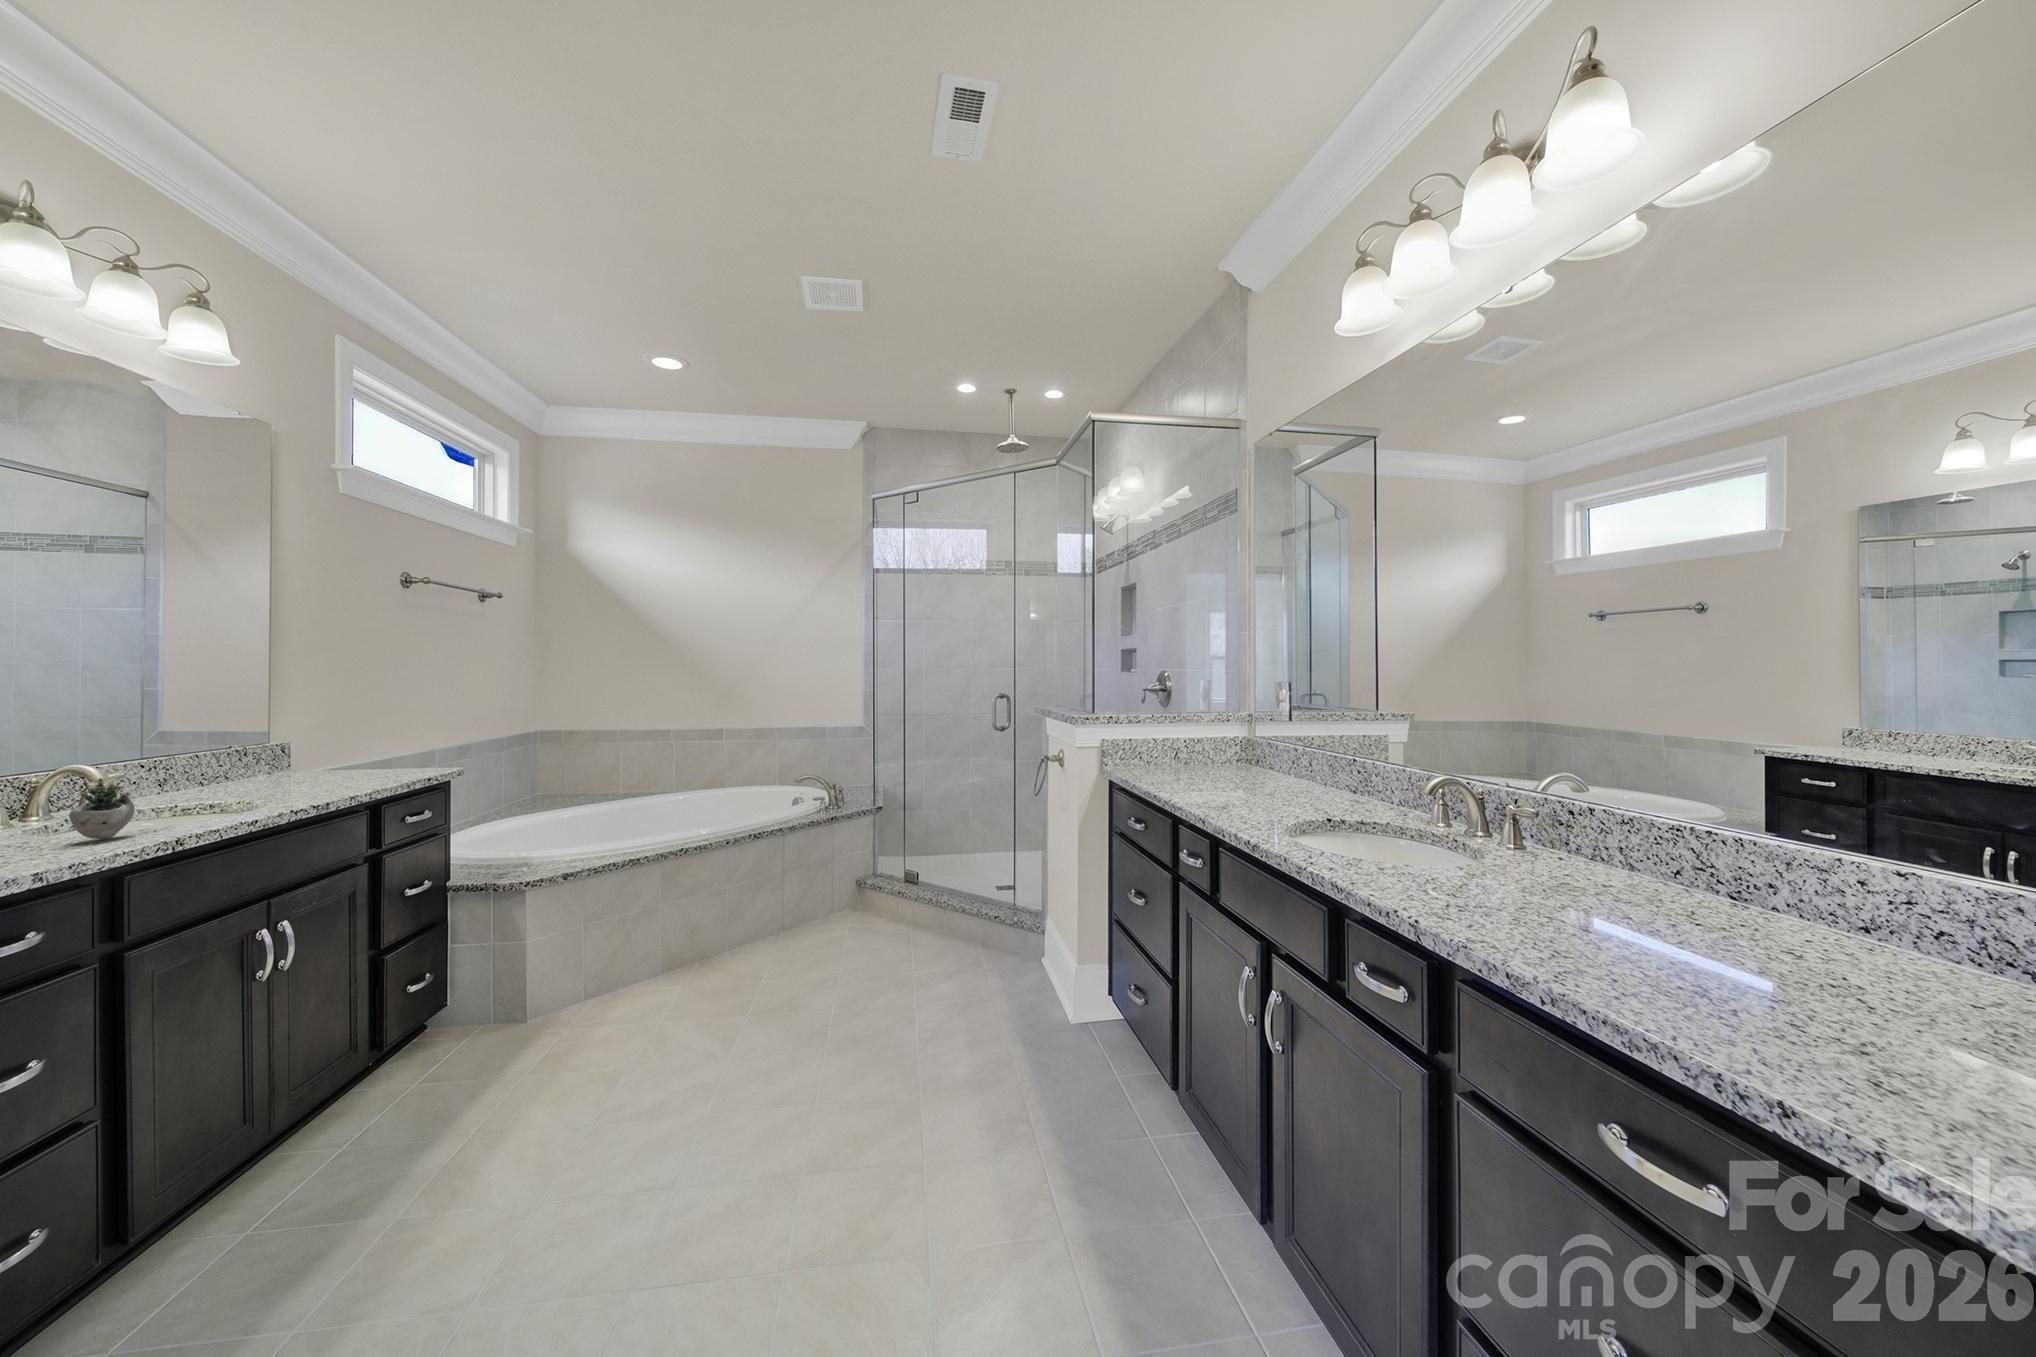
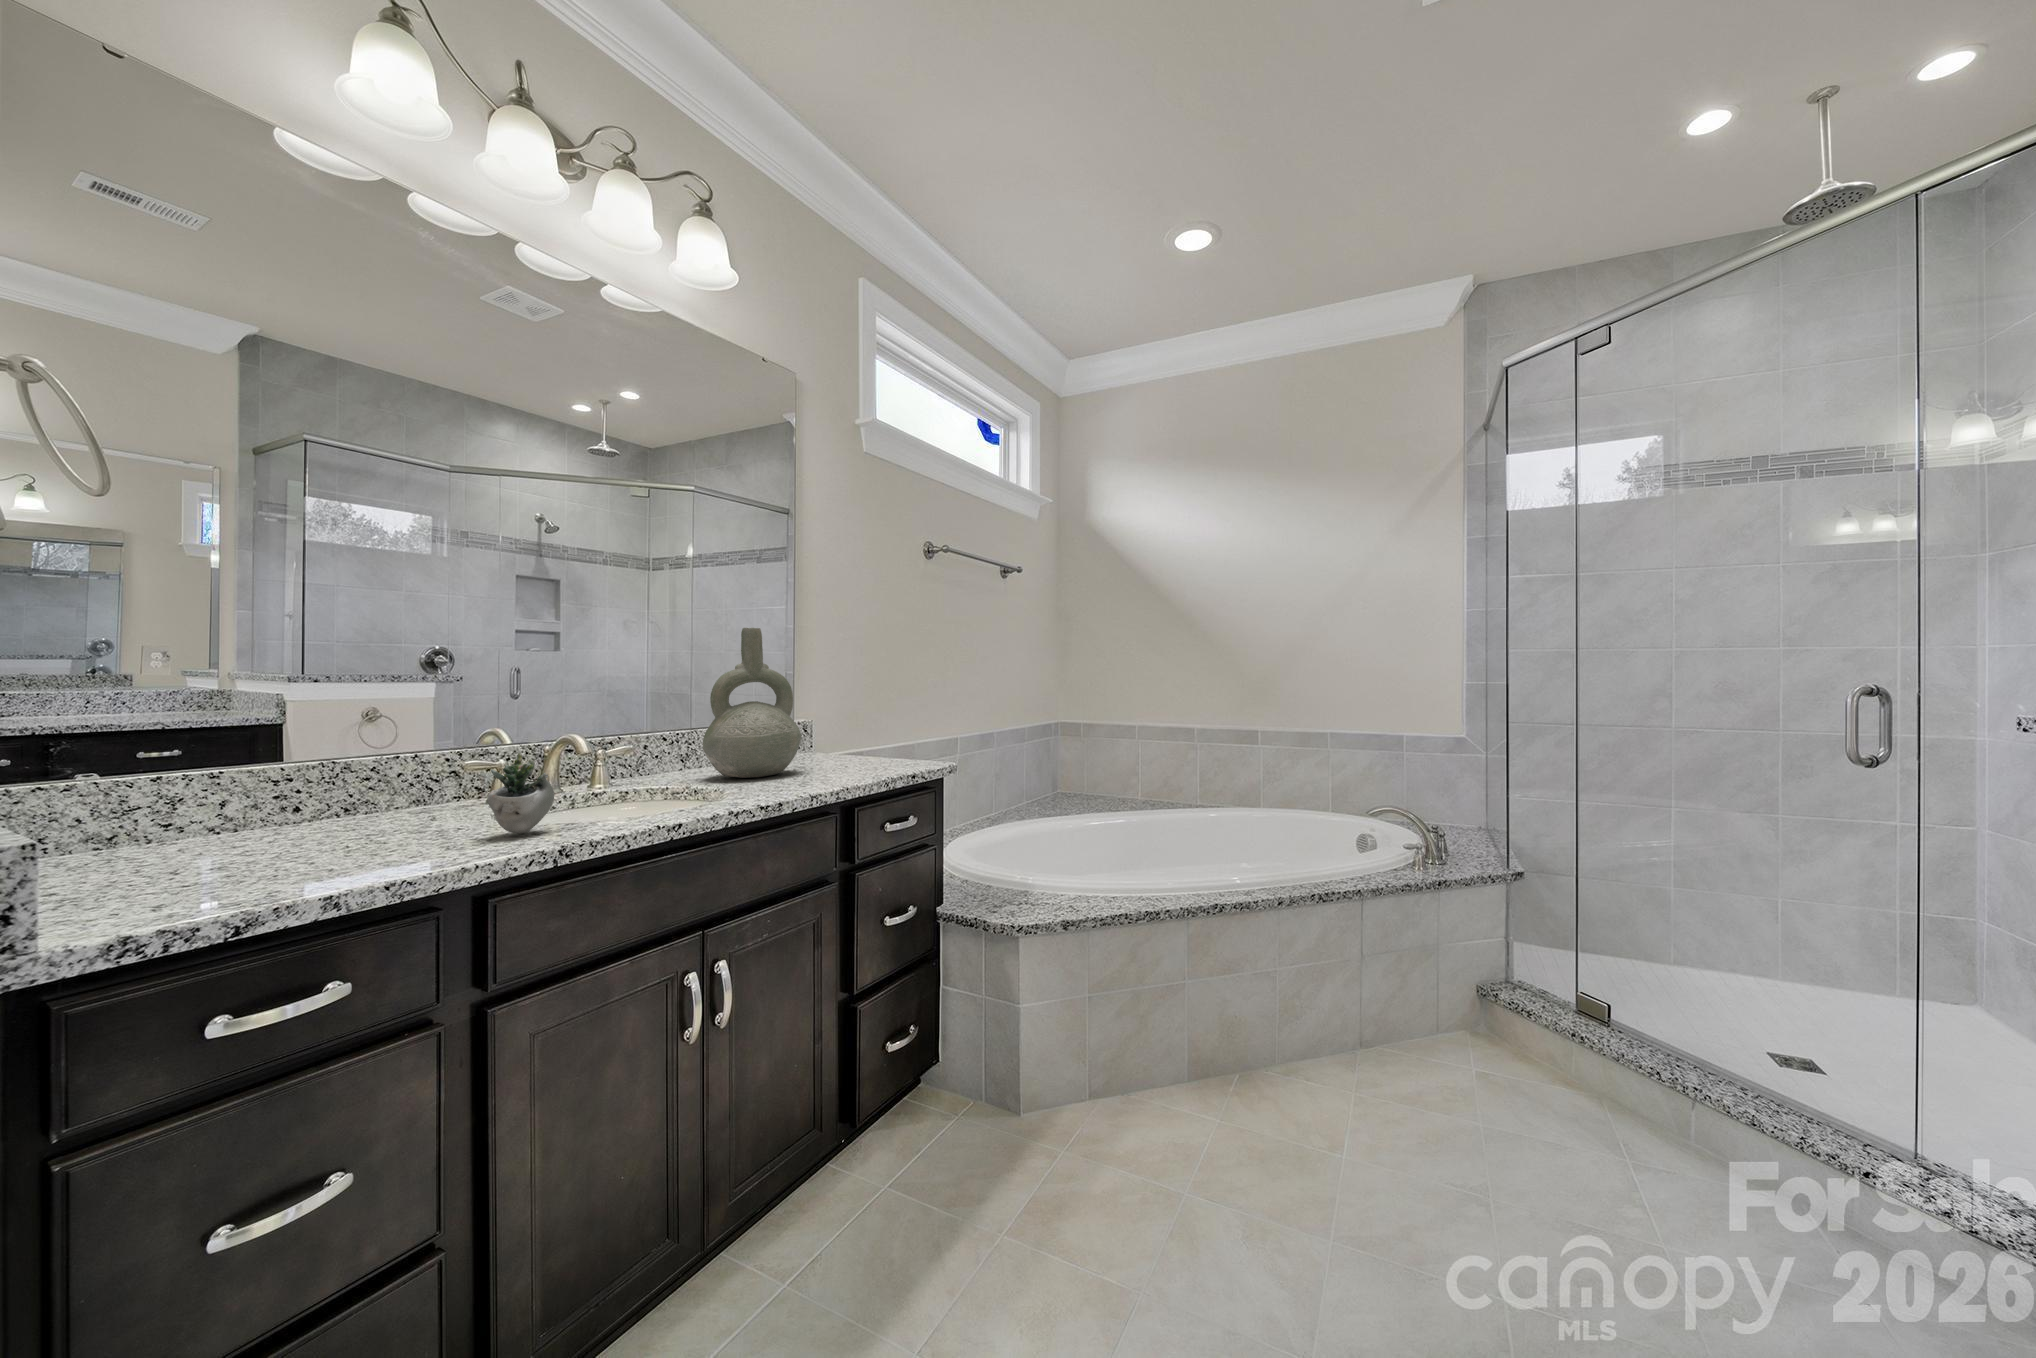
decorative vase: none [199,665,311,794] -> present [703,628,801,778]

